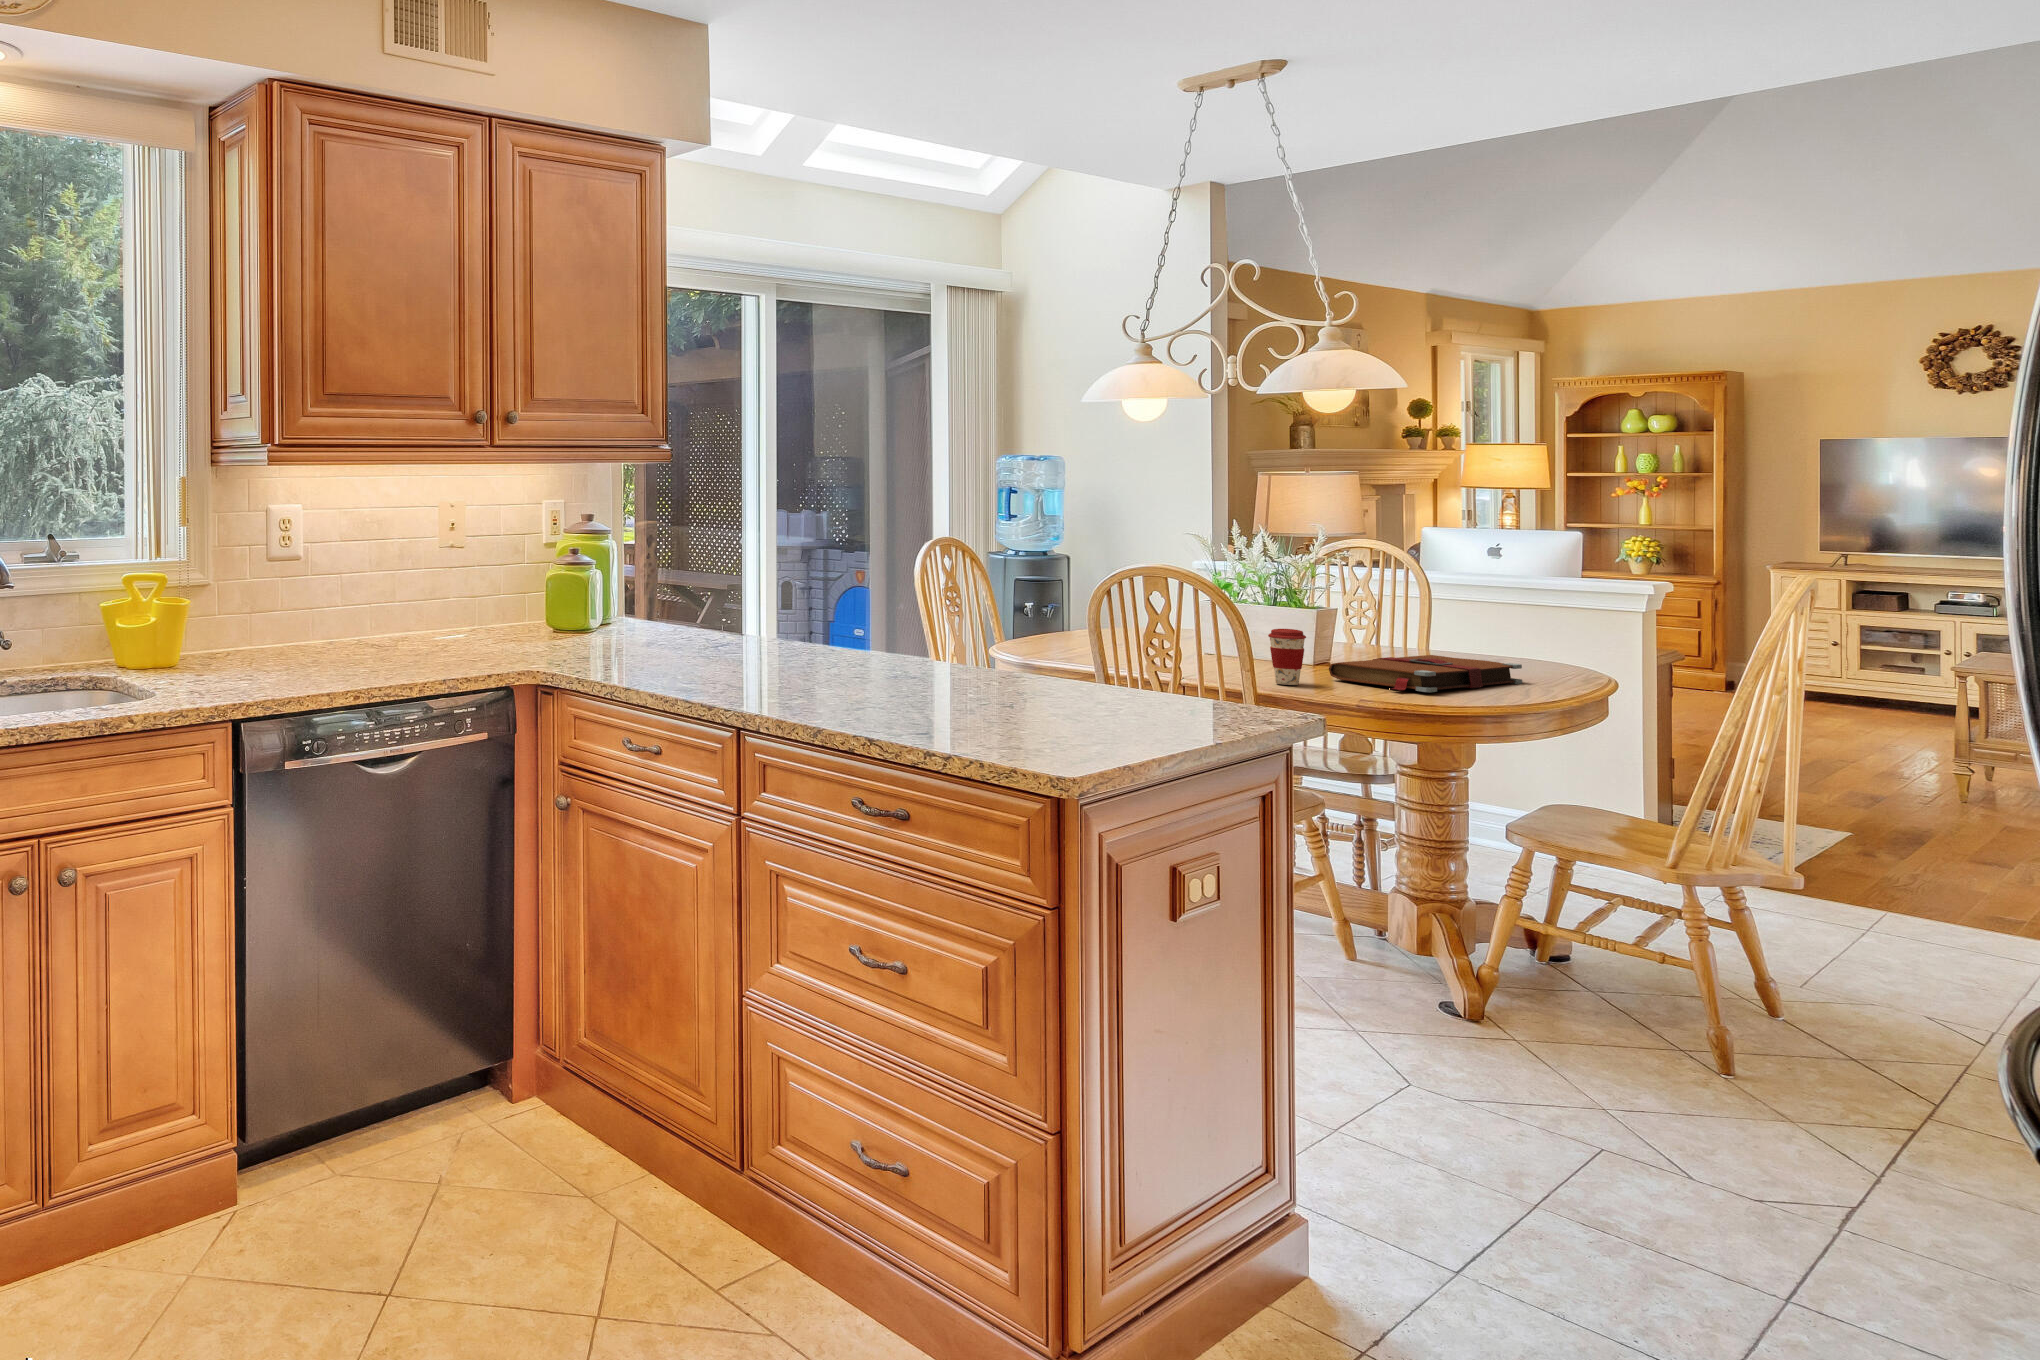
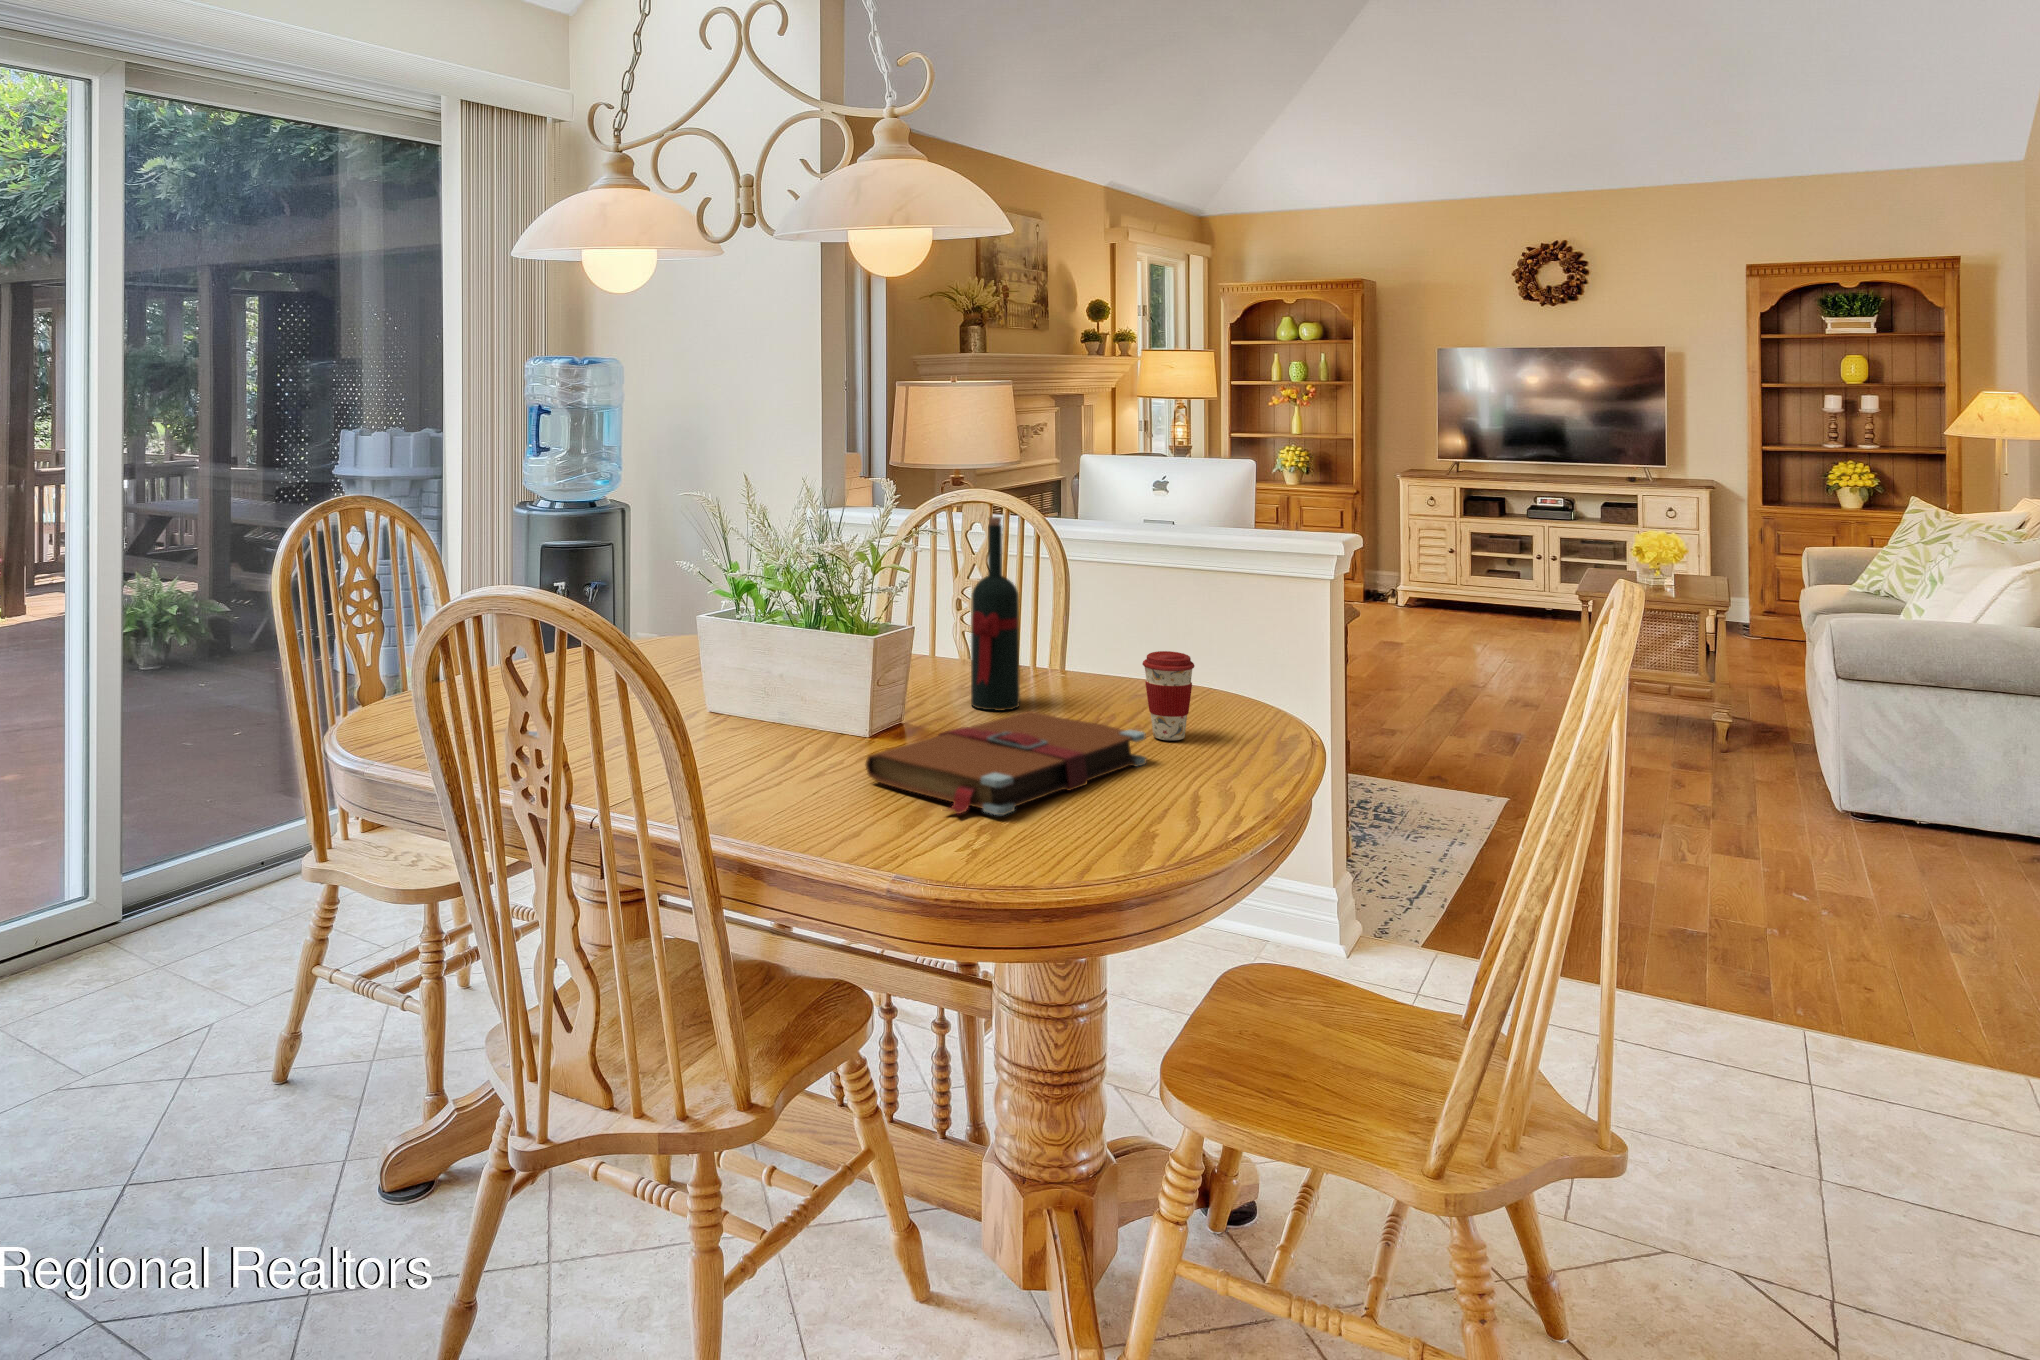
wine bottle: none [1382,538,1418,661] -> present [971,517,1020,711]
coffee cup: present [1268,629,1306,685] -> present [1142,651,1194,740]

